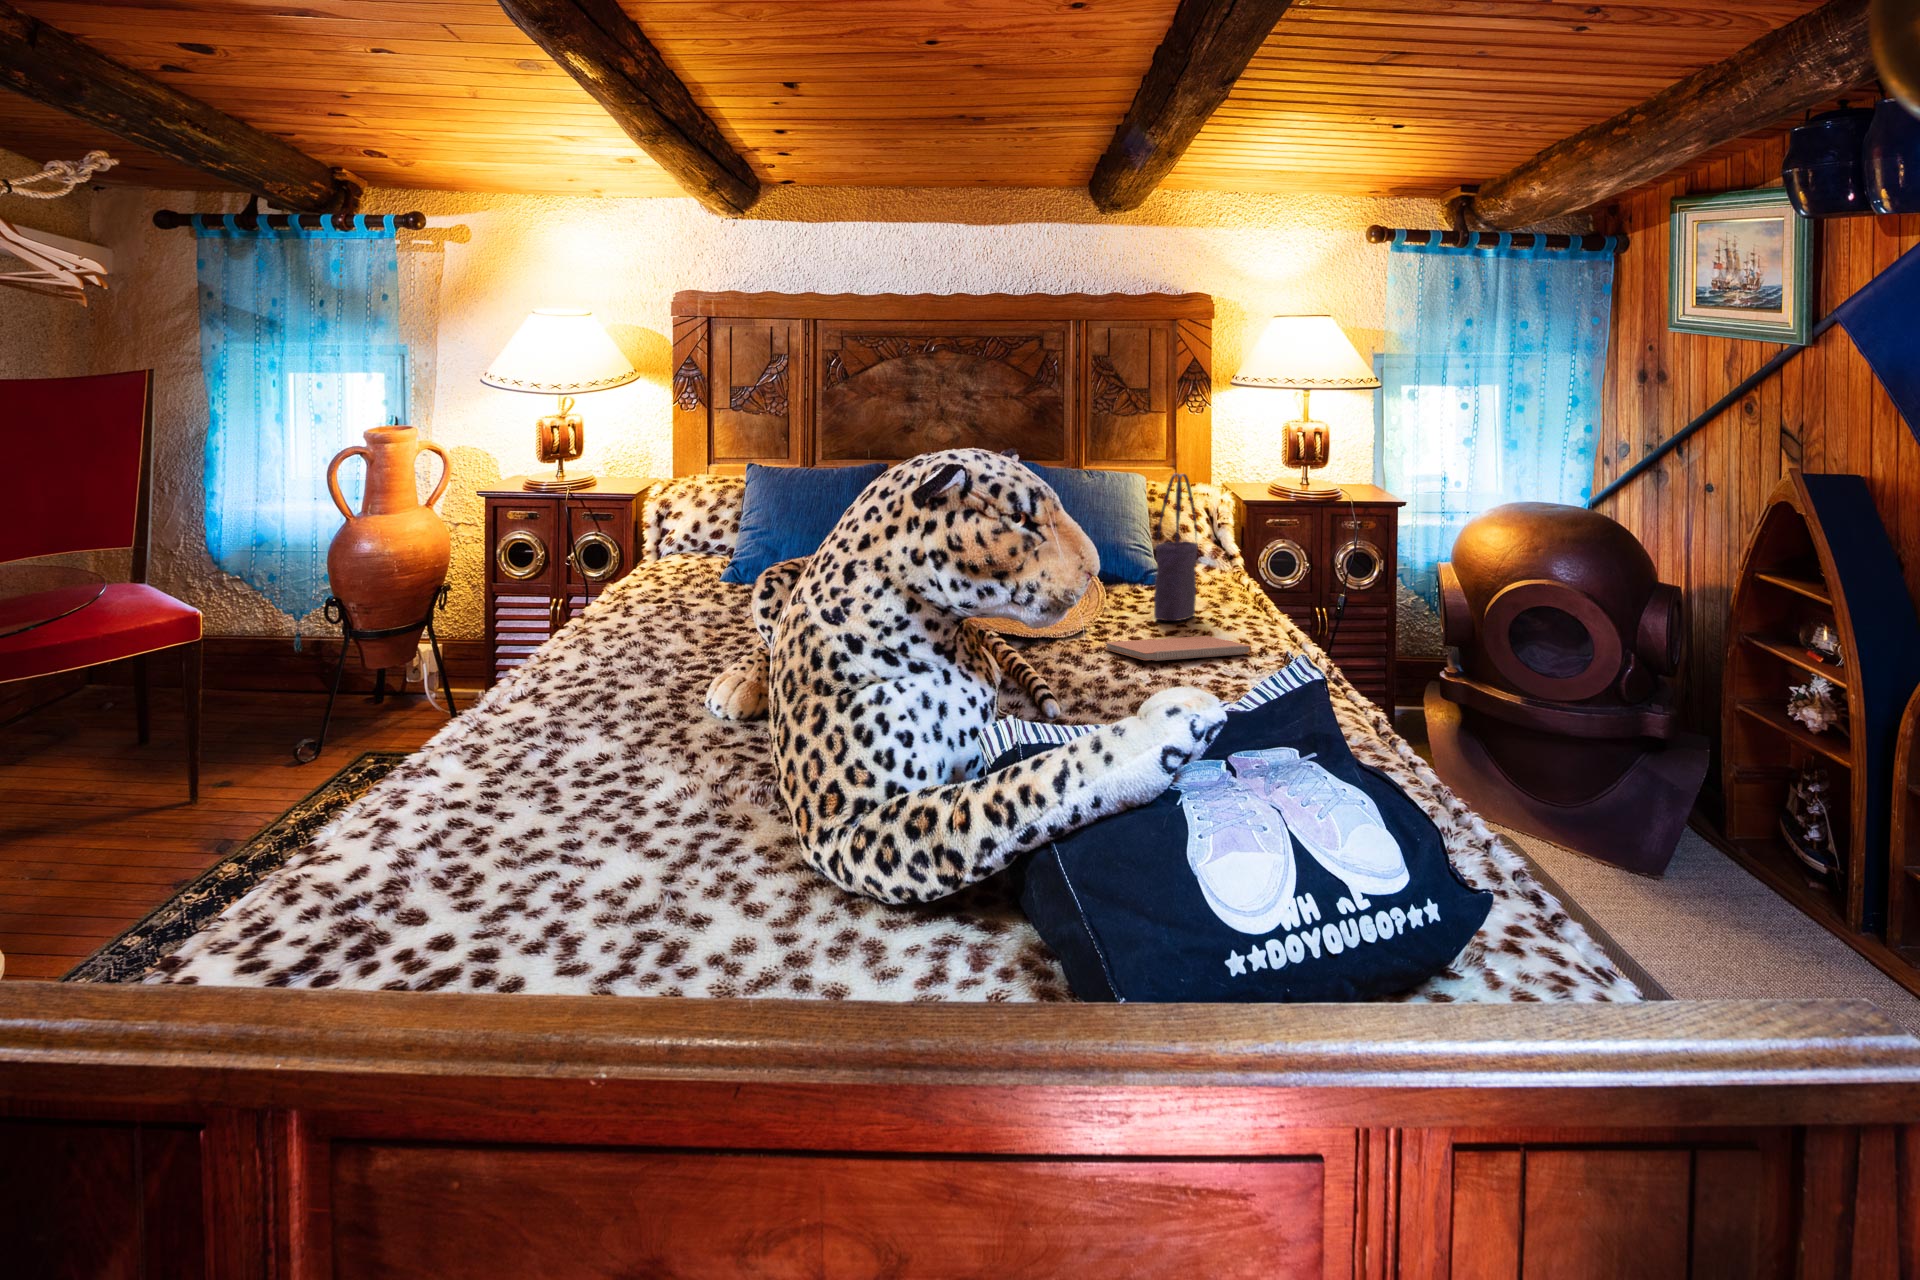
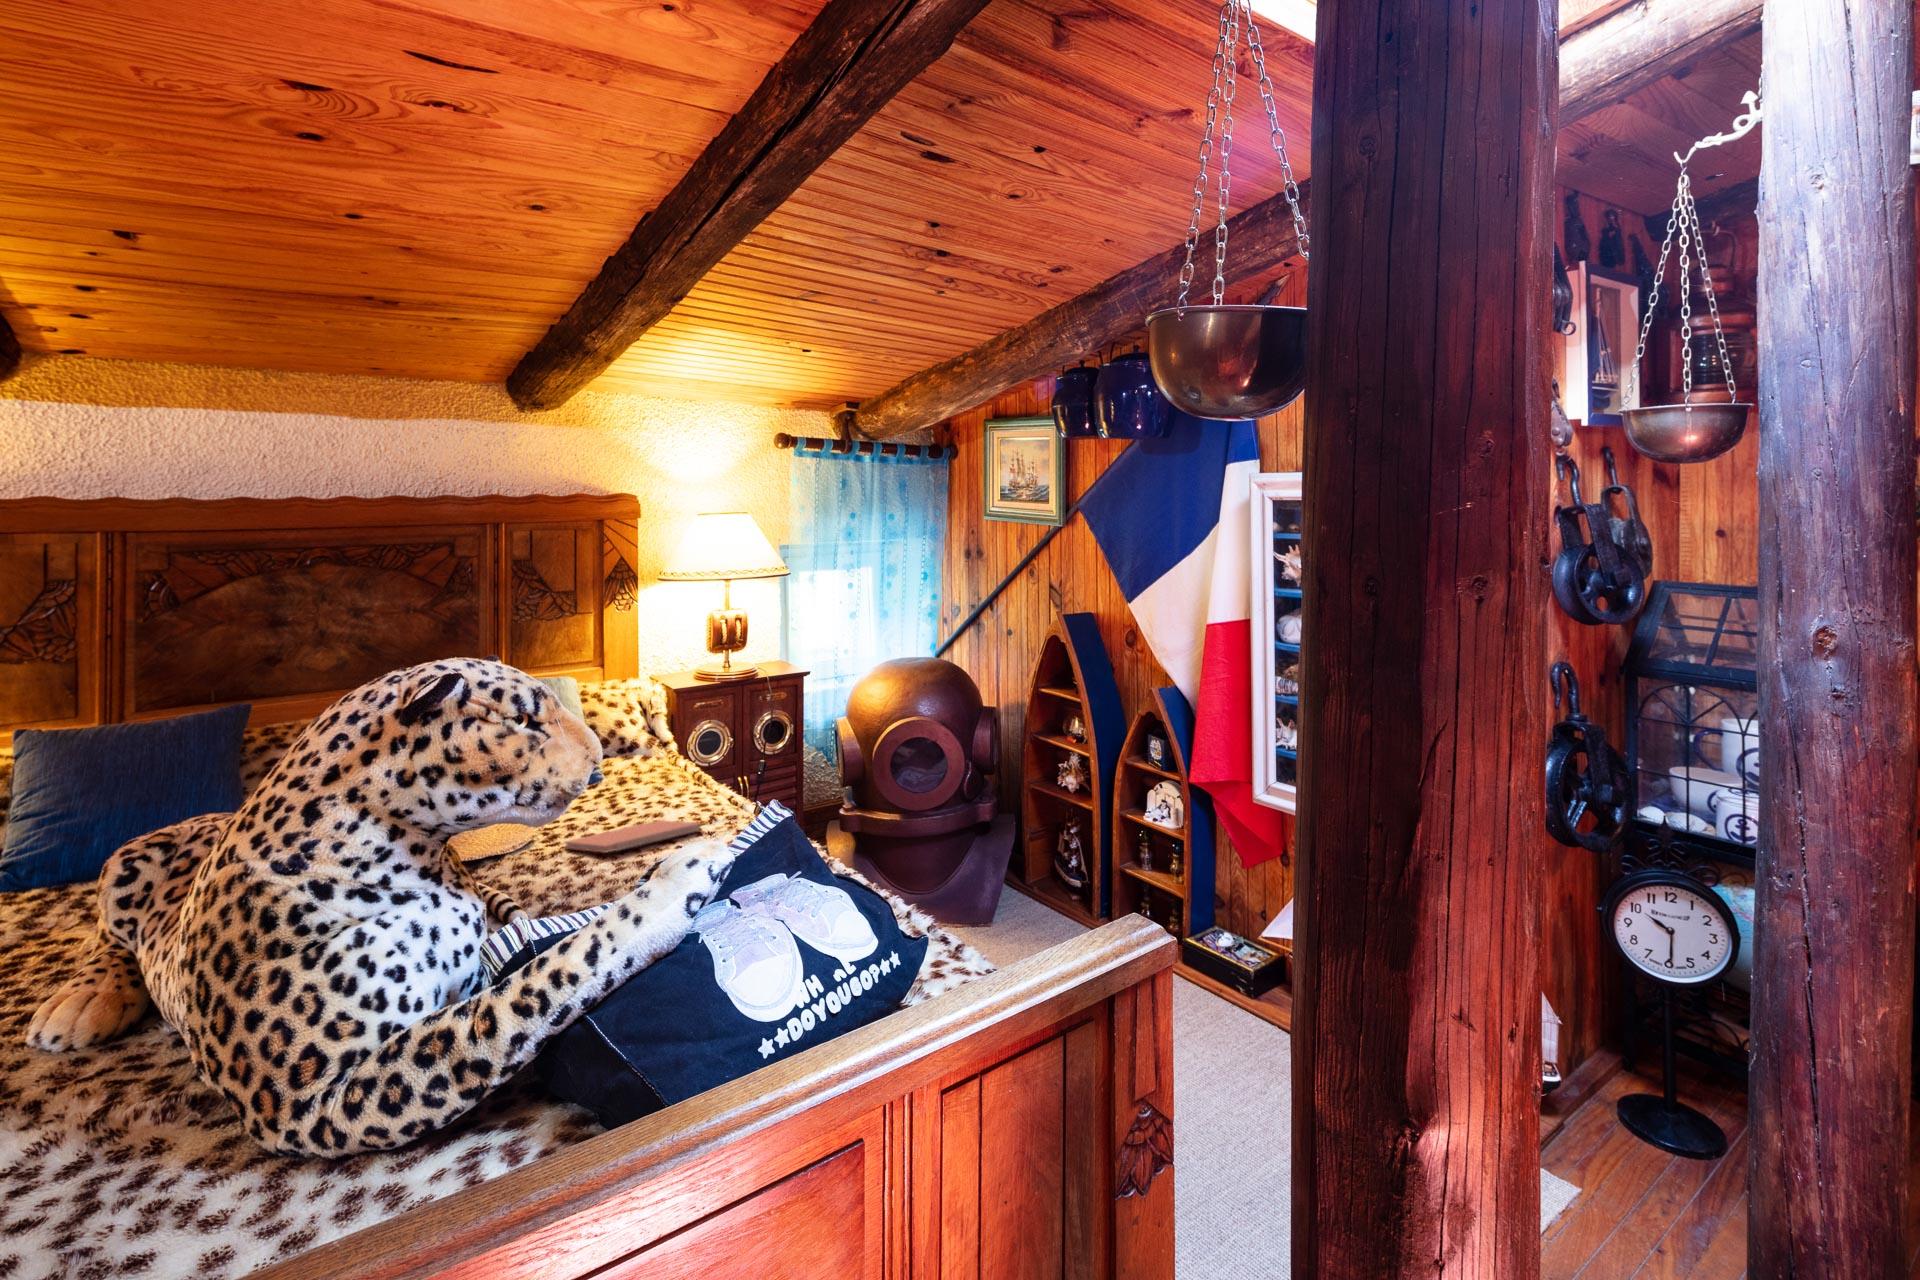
tote bag: present [1154,474,1198,621] -> none [599,673,643,812]

